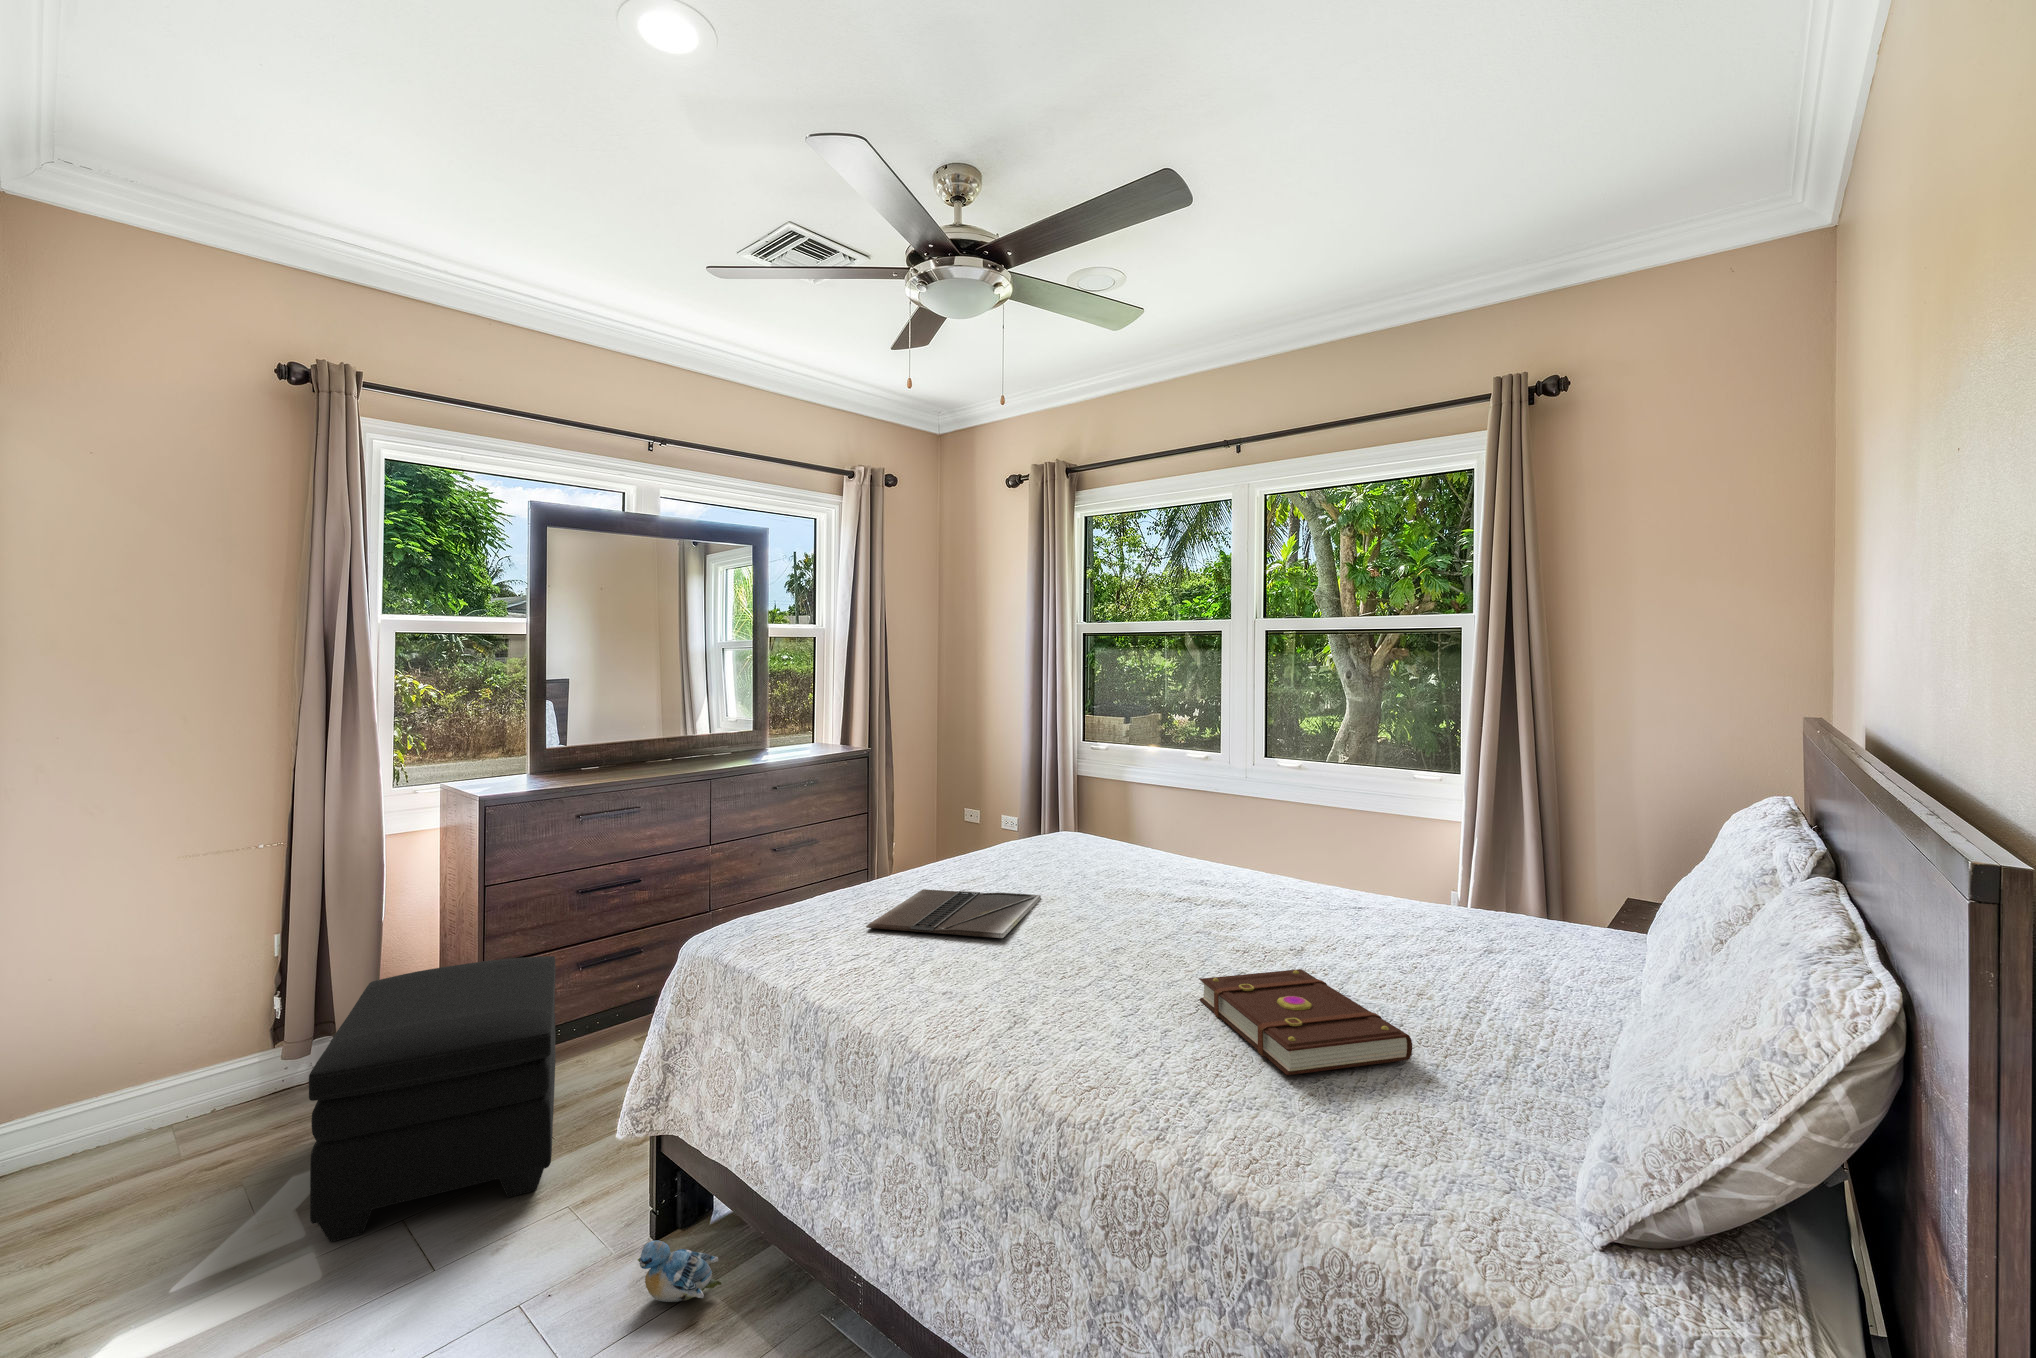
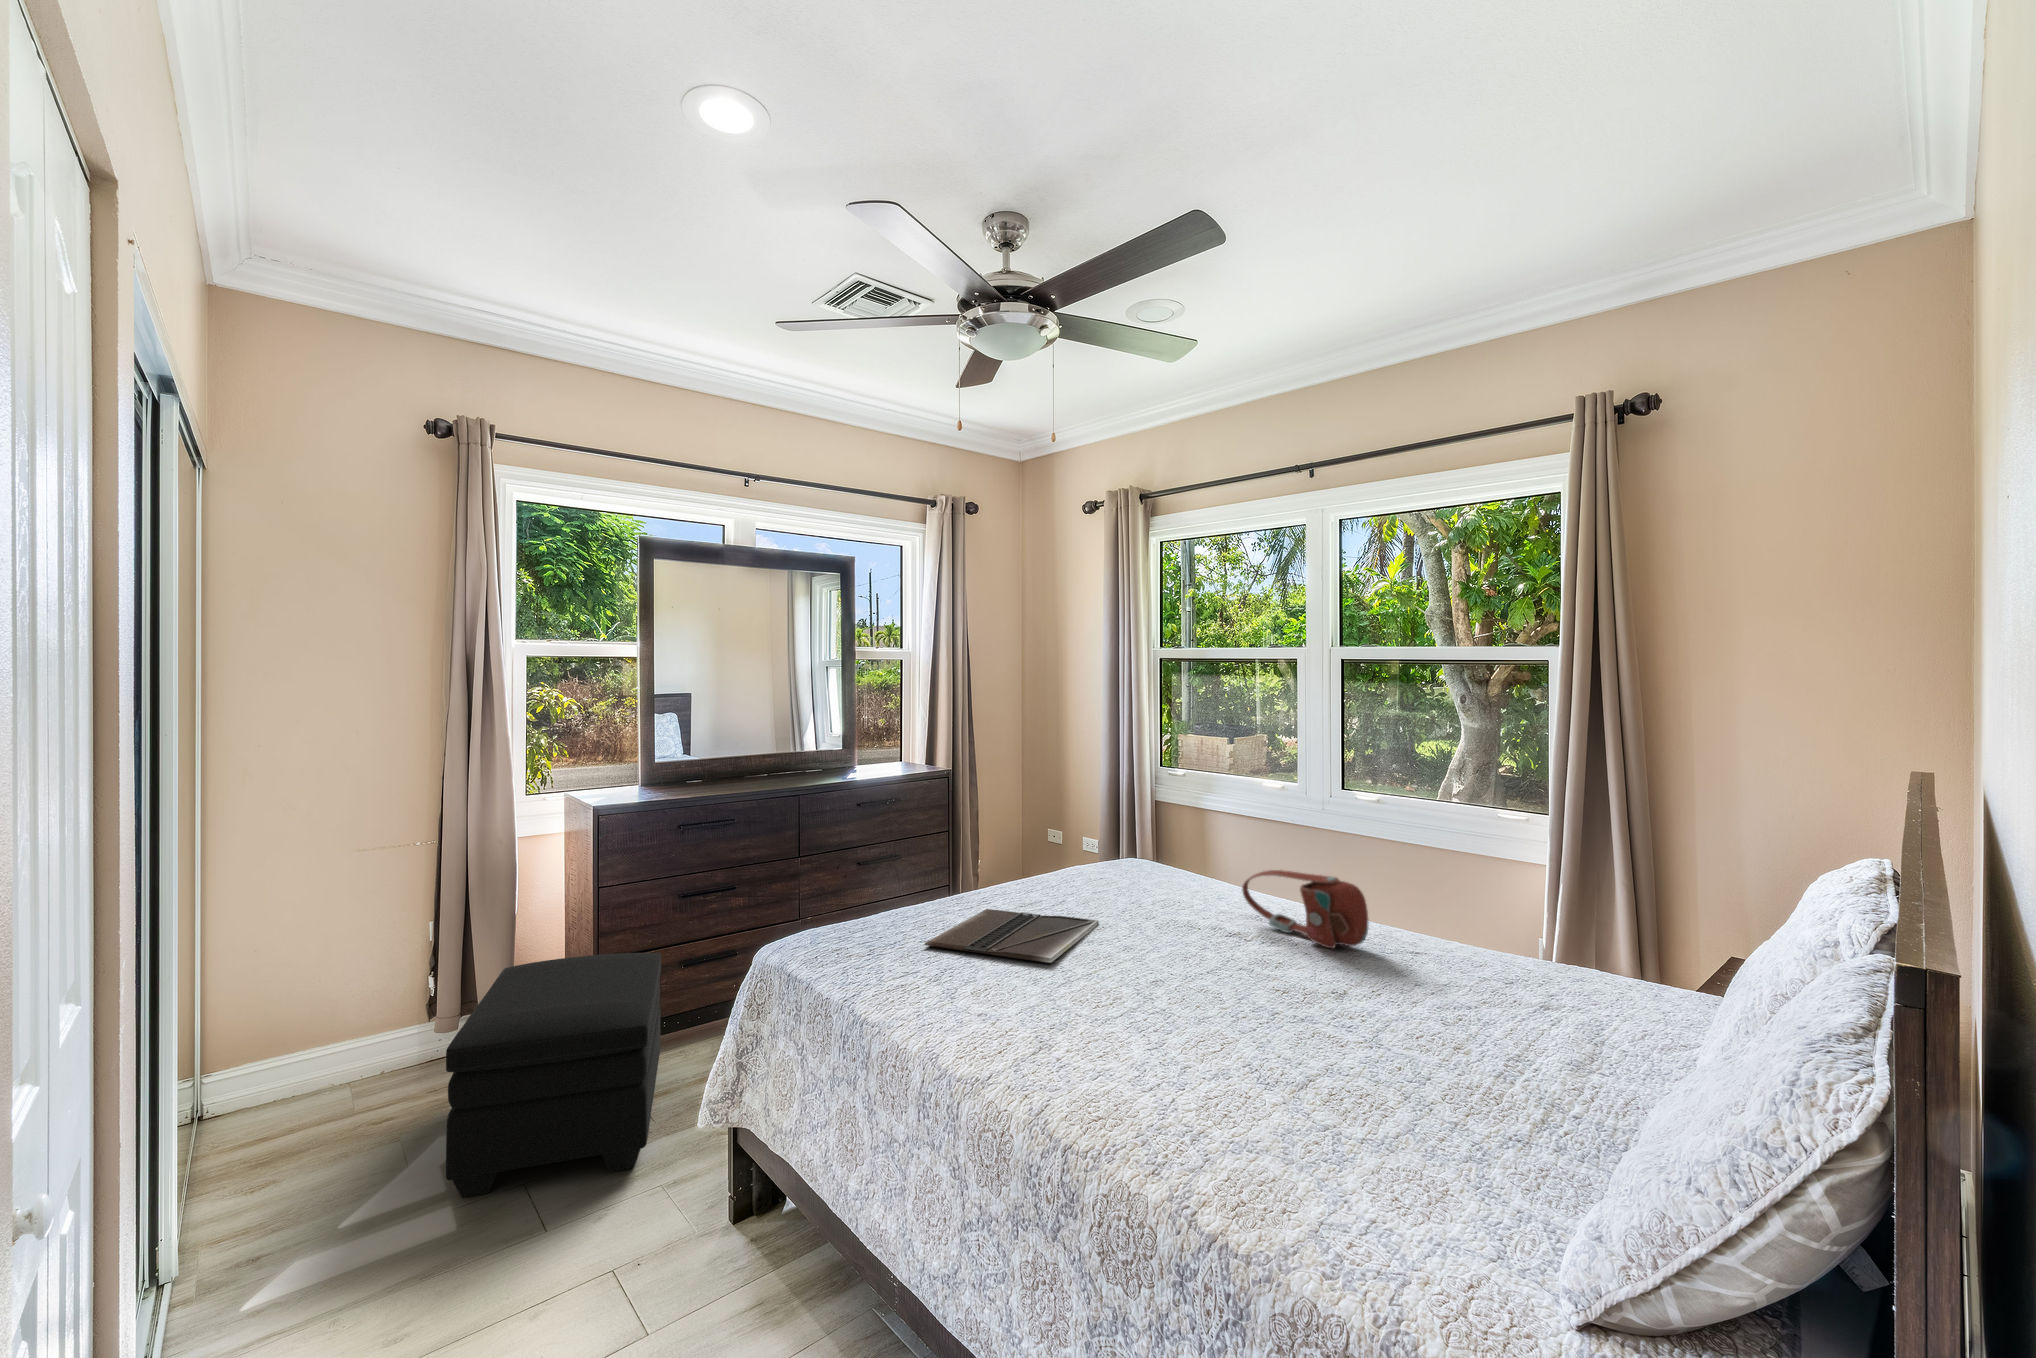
handbag: none [1181,837,1308,910] -> present [1242,870,1368,949]
book: present [1200,969,1412,1075] -> none [1230,1013,1432,1121]
plush toy: present [638,1240,721,1302] -> none [710,1224,784,1283]

